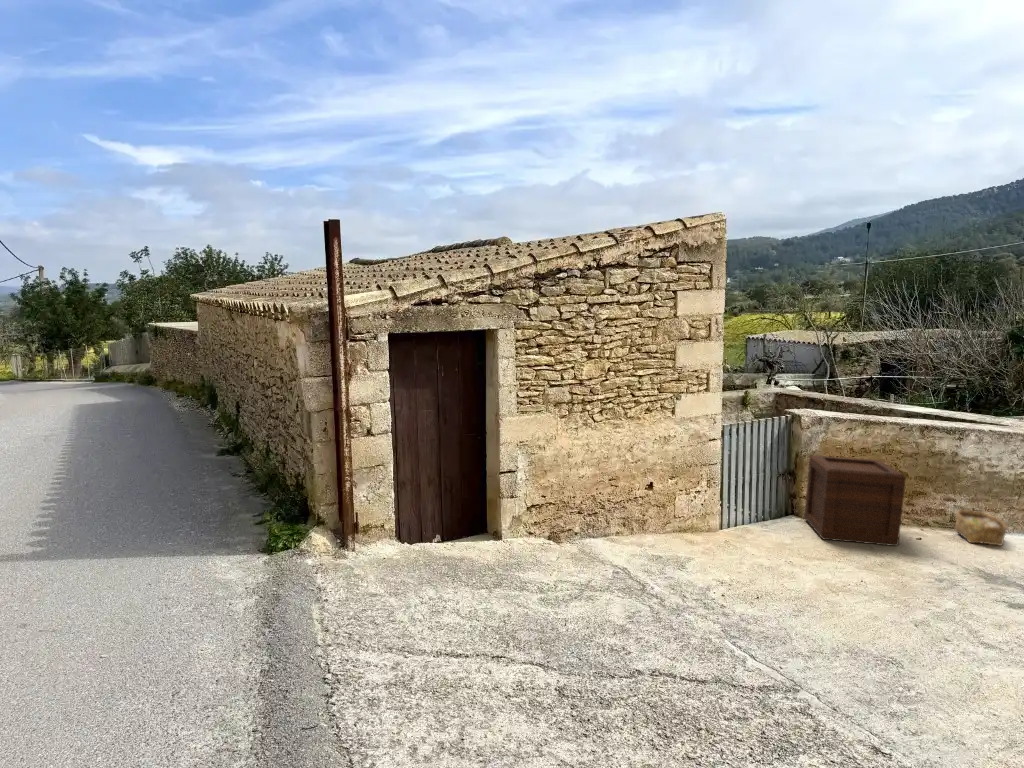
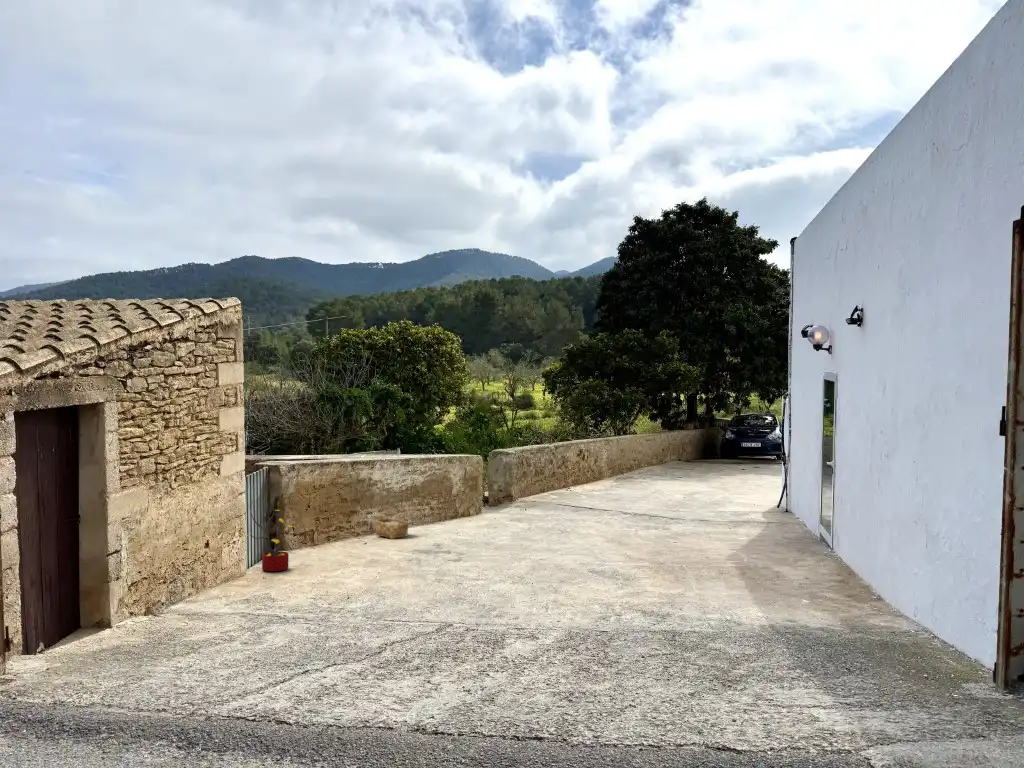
wooden crate: present [804,455,906,546] -> none [288,492,367,558]
decorative plant: none [700,463,785,538] -> present [243,504,294,571]

